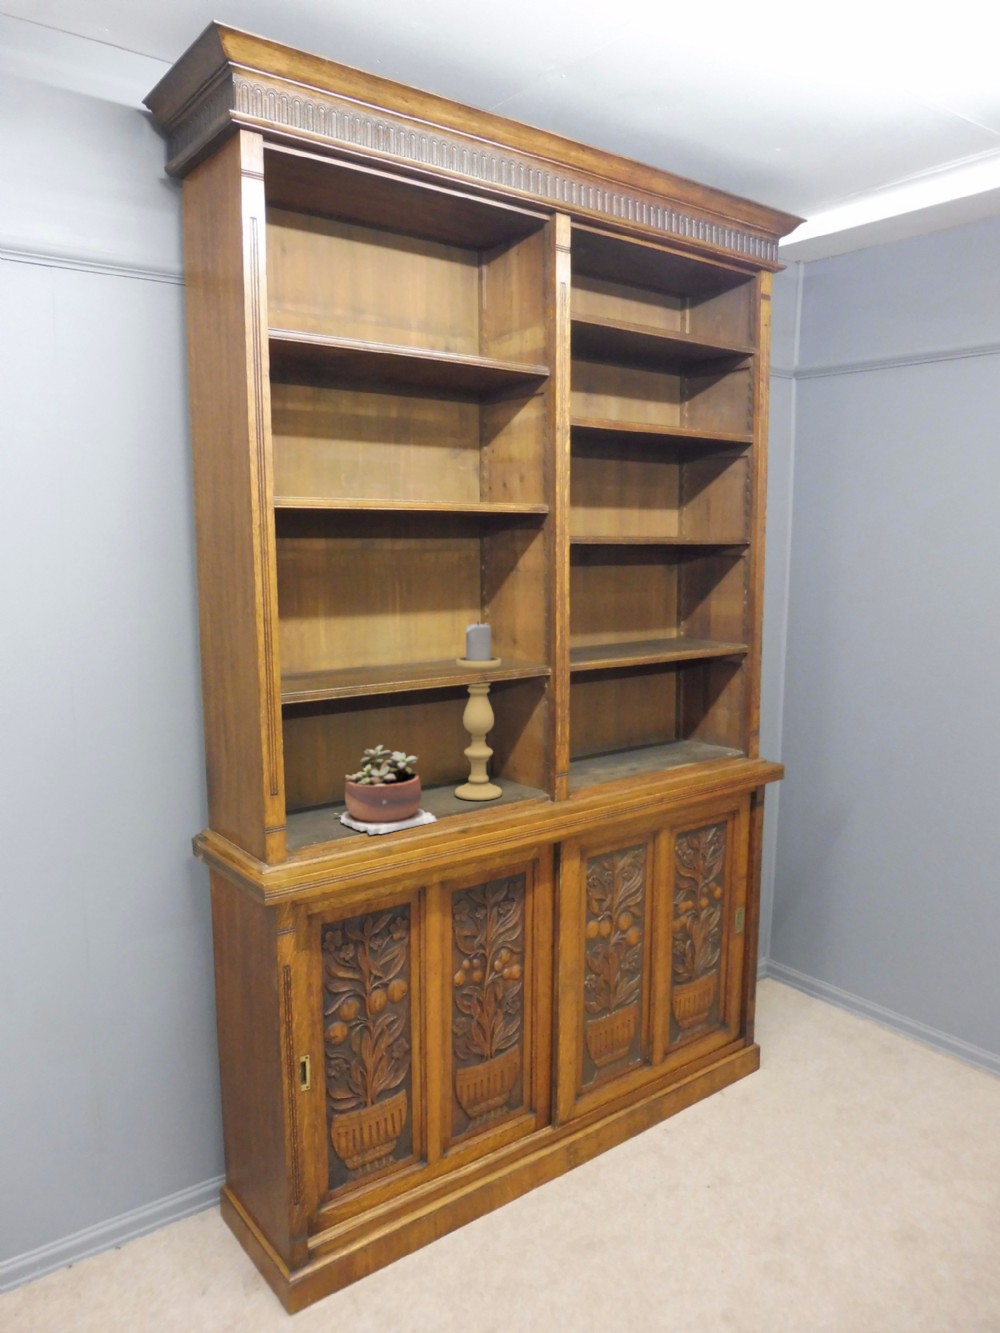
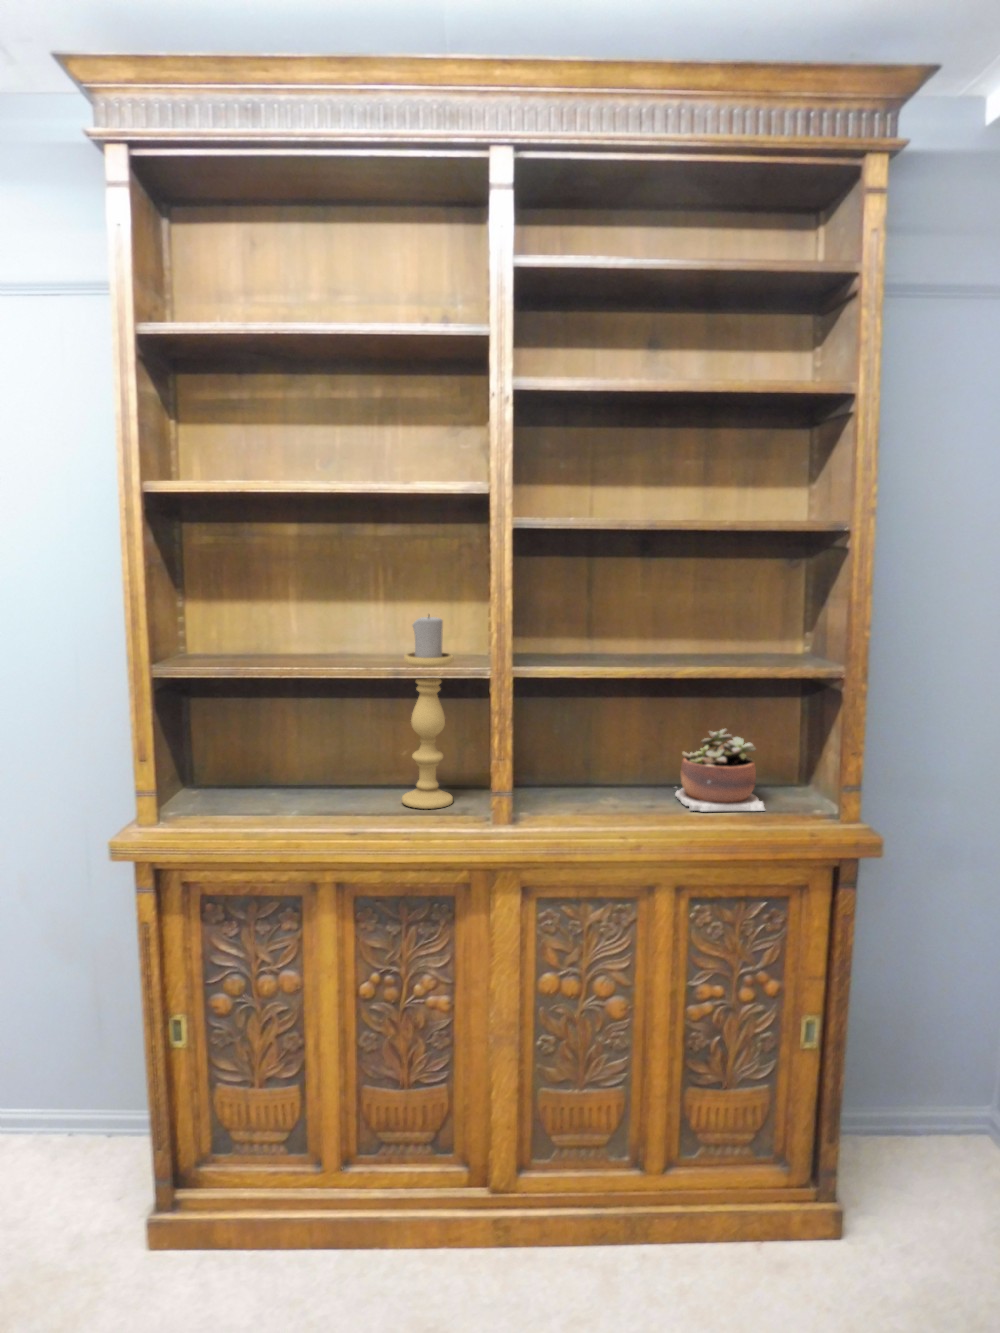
succulent plant: present [335,745,437,835] -> present [675,729,765,811]

